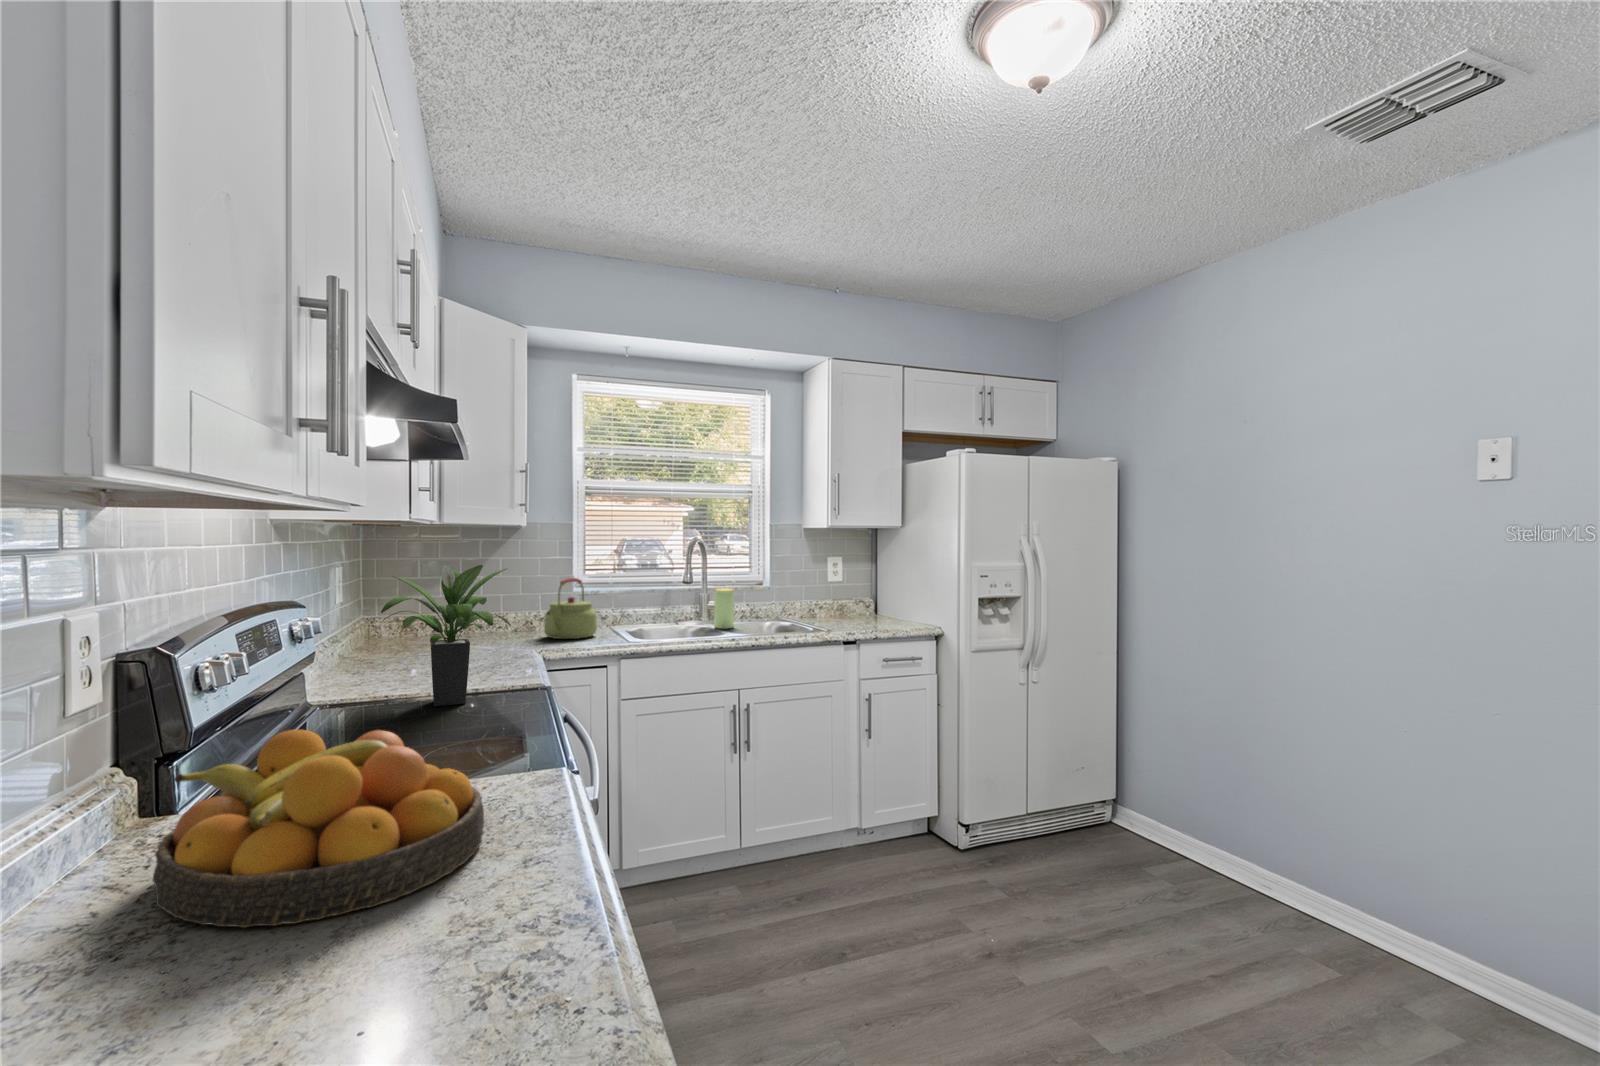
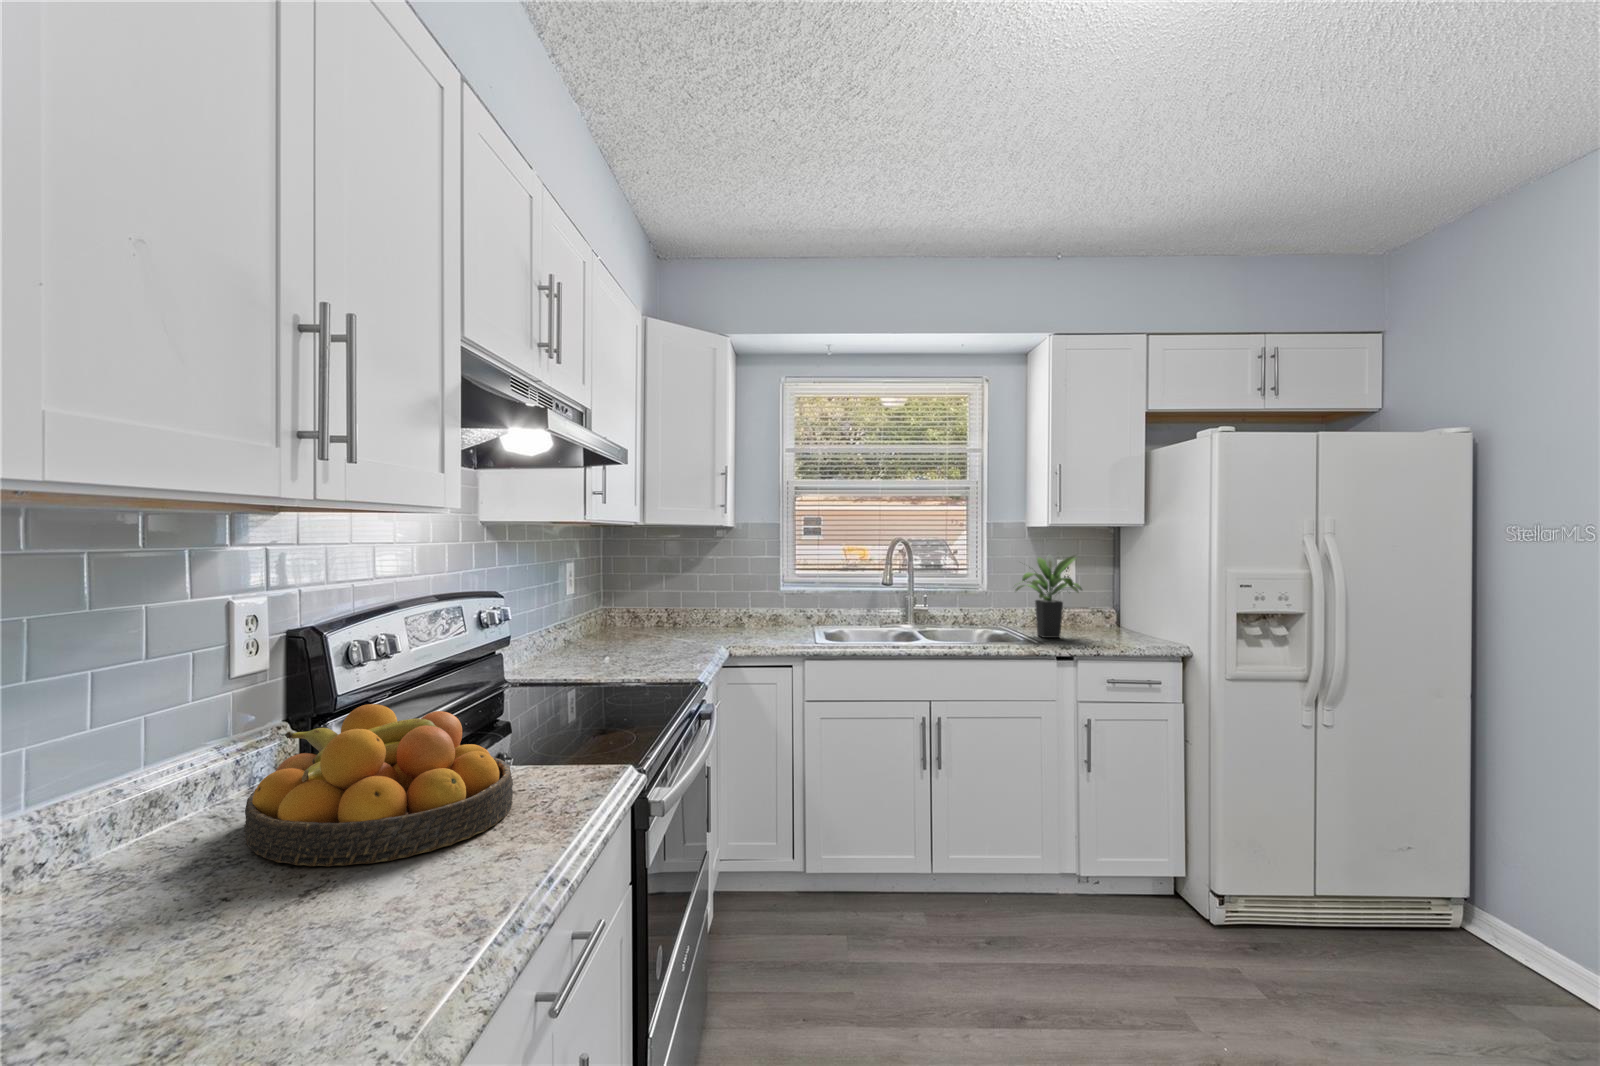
potted plant: present [381,565,511,706] -> present [1014,555,1082,638]
kettle: present [544,578,597,639] -> none [744,577,797,637]
jar: present [714,589,734,629] -> none [921,592,943,635]

